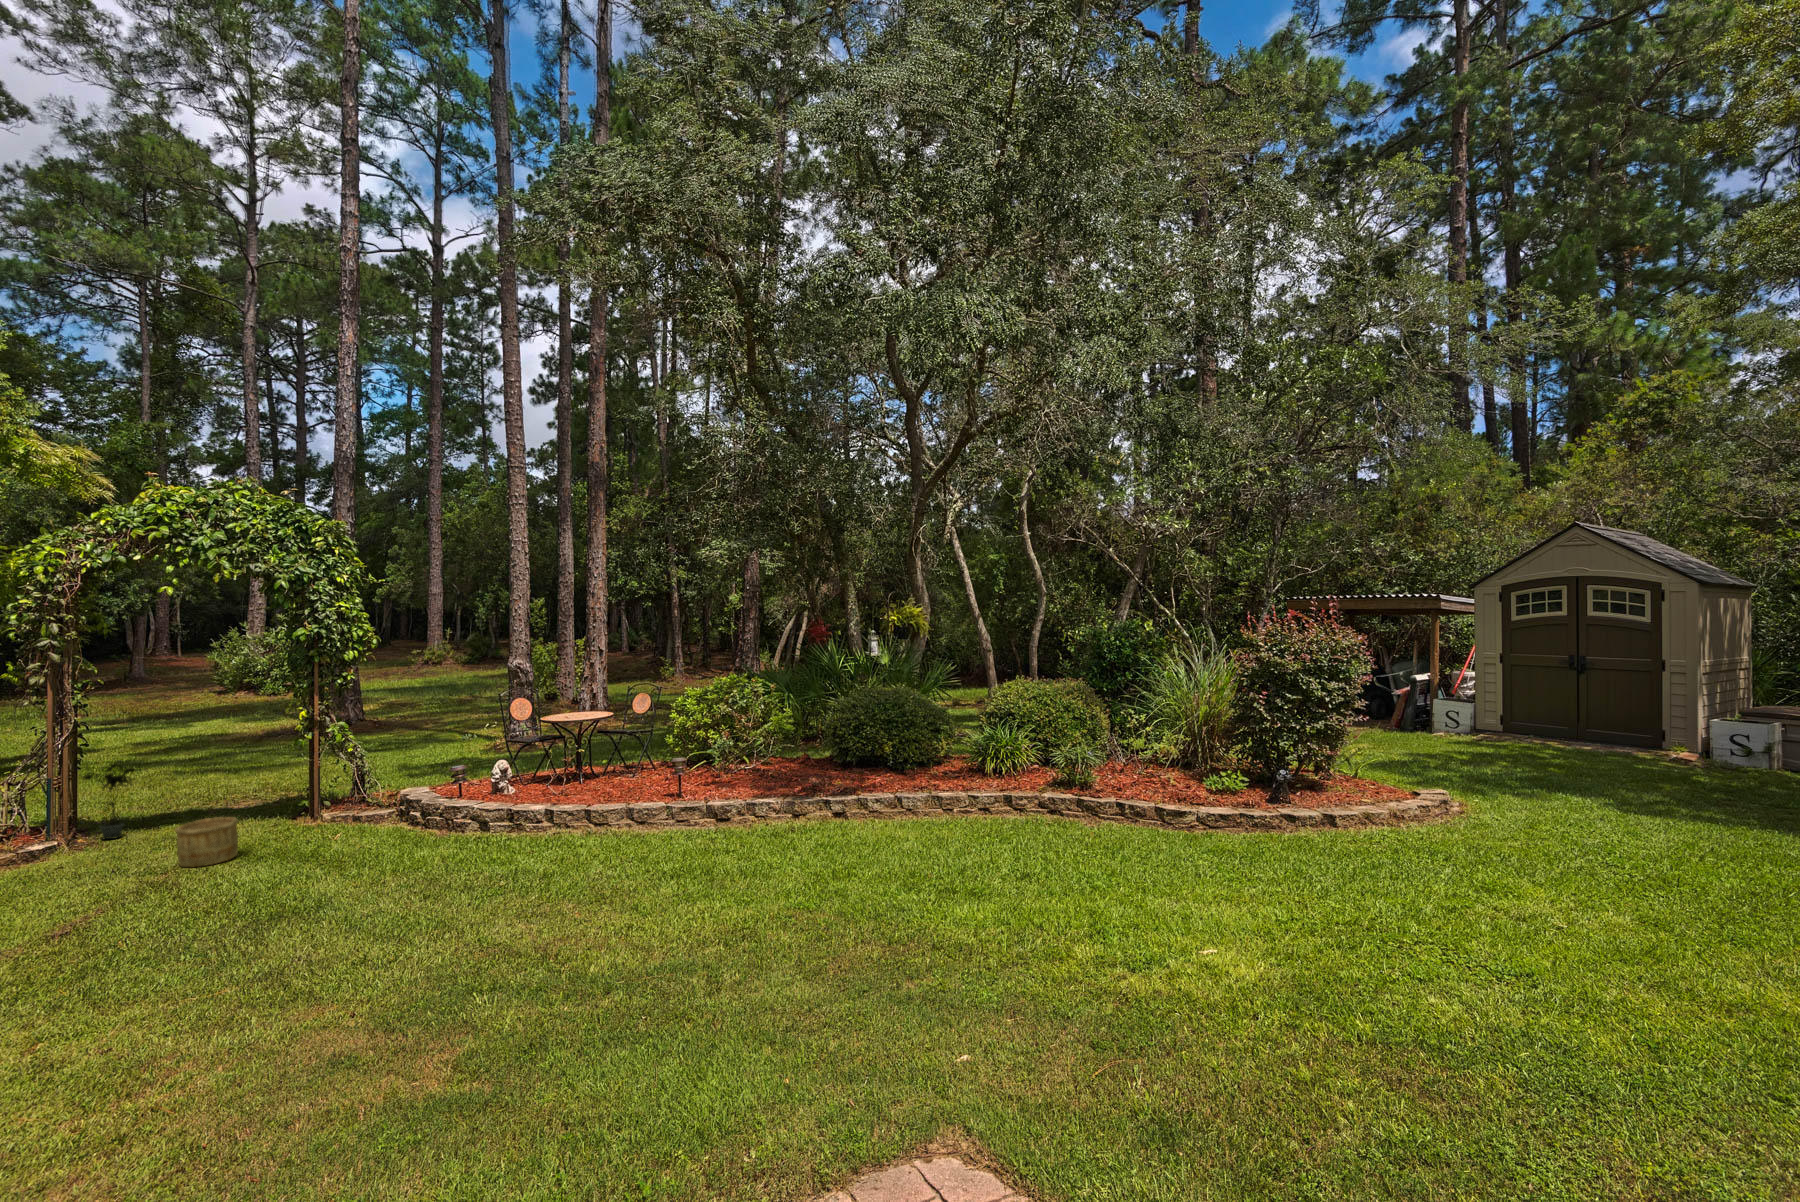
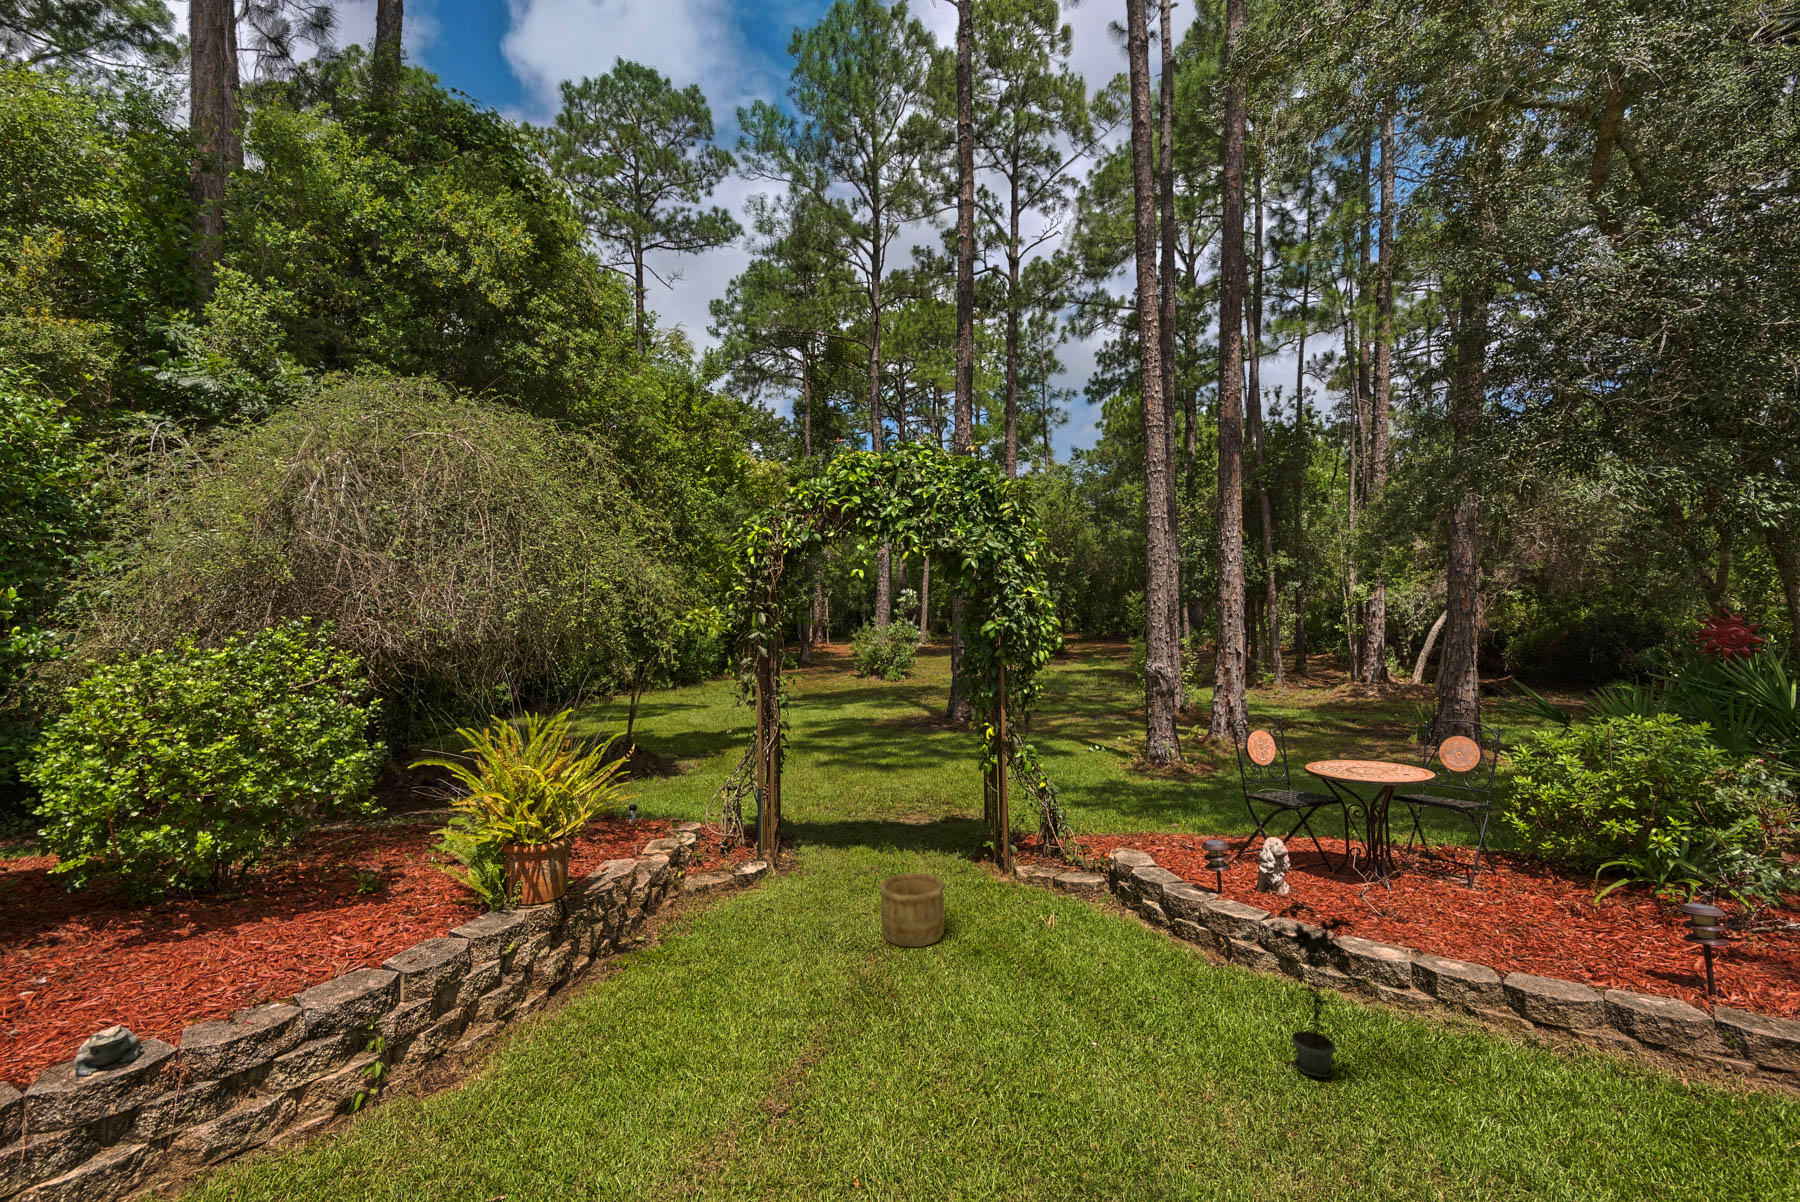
potted plant: present [84,764,148,839] -> present [1269,900,1356,1077]

